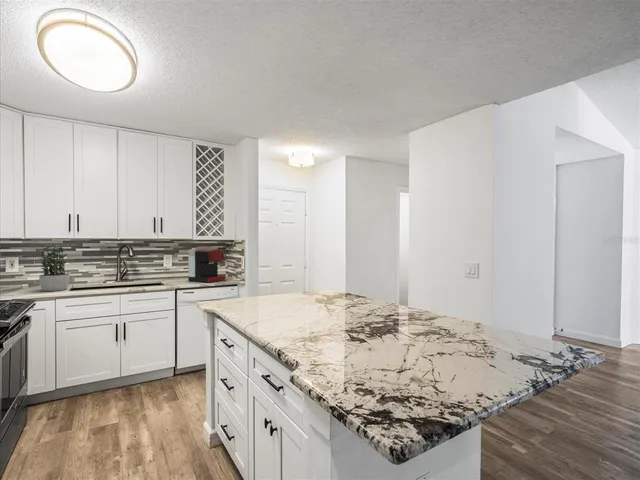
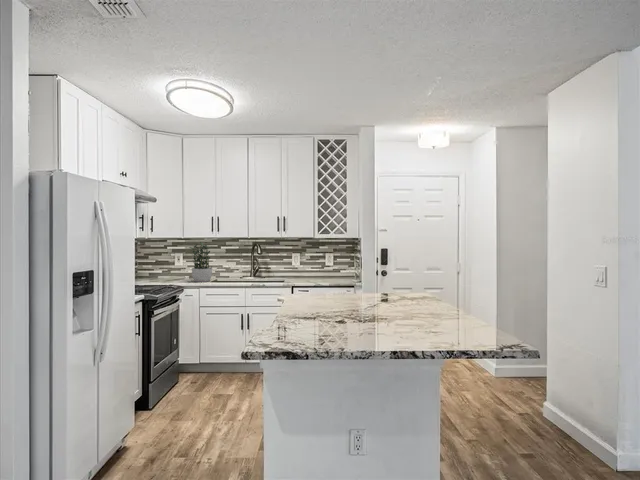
coffee maker: present [188,247,226,283] -> none [308,246,343,282]

